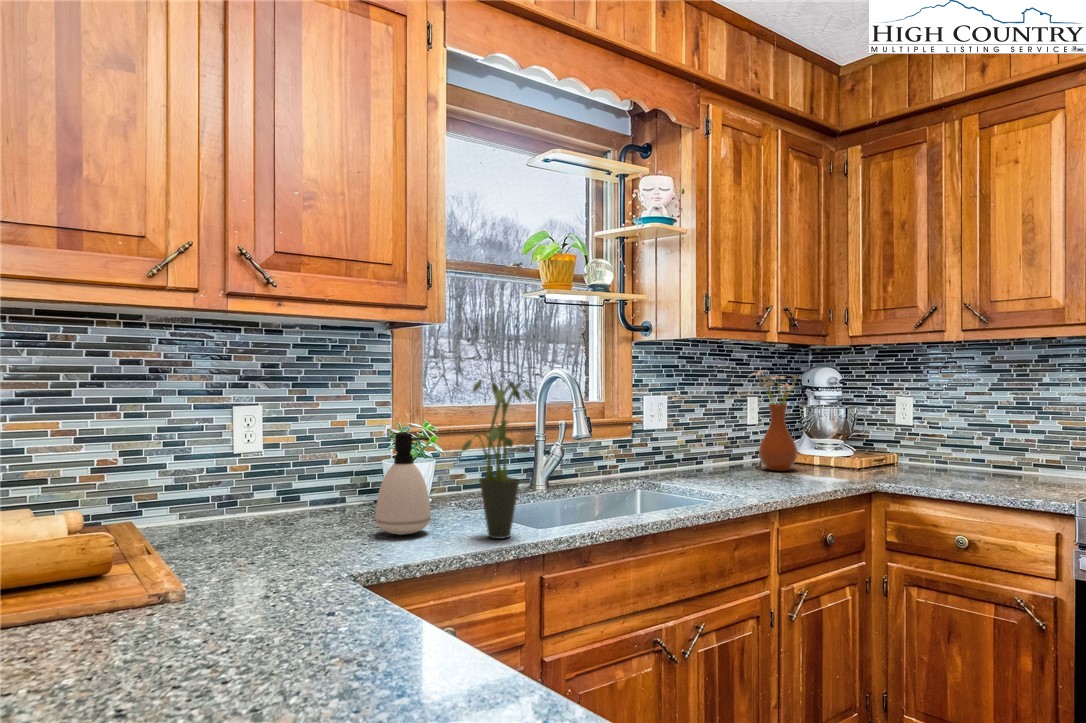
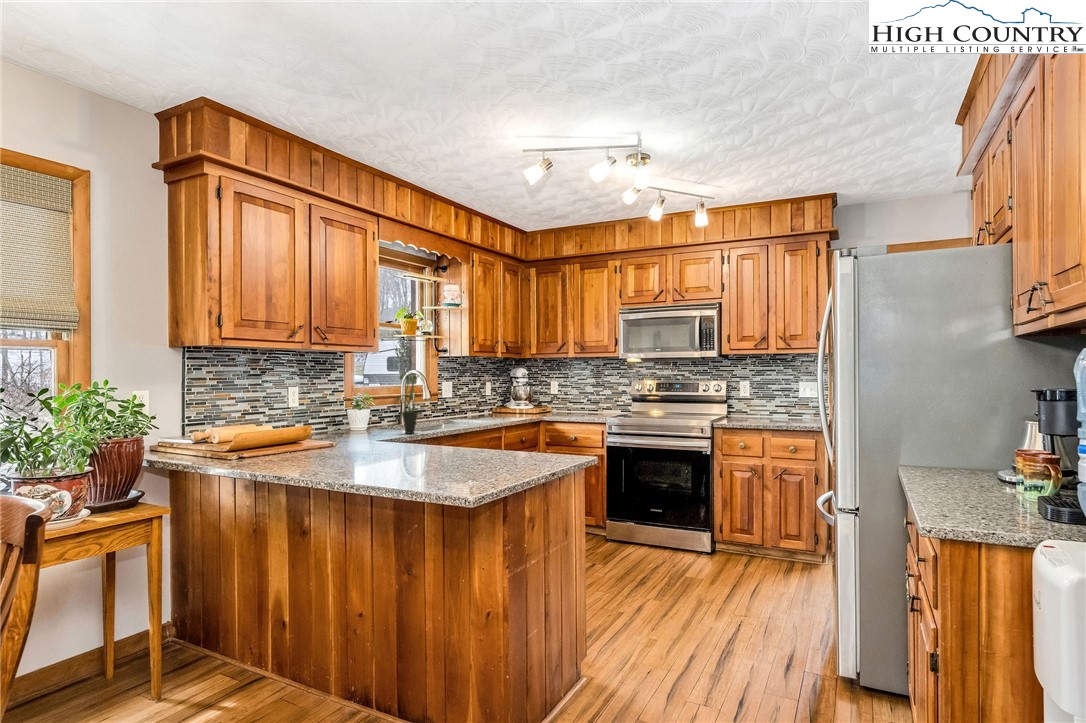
vase: present [749,371,804,471] -> none [489,370,513,415]
soap dispenser: present [376,432,431,535] -> none [359,395,382,435]

